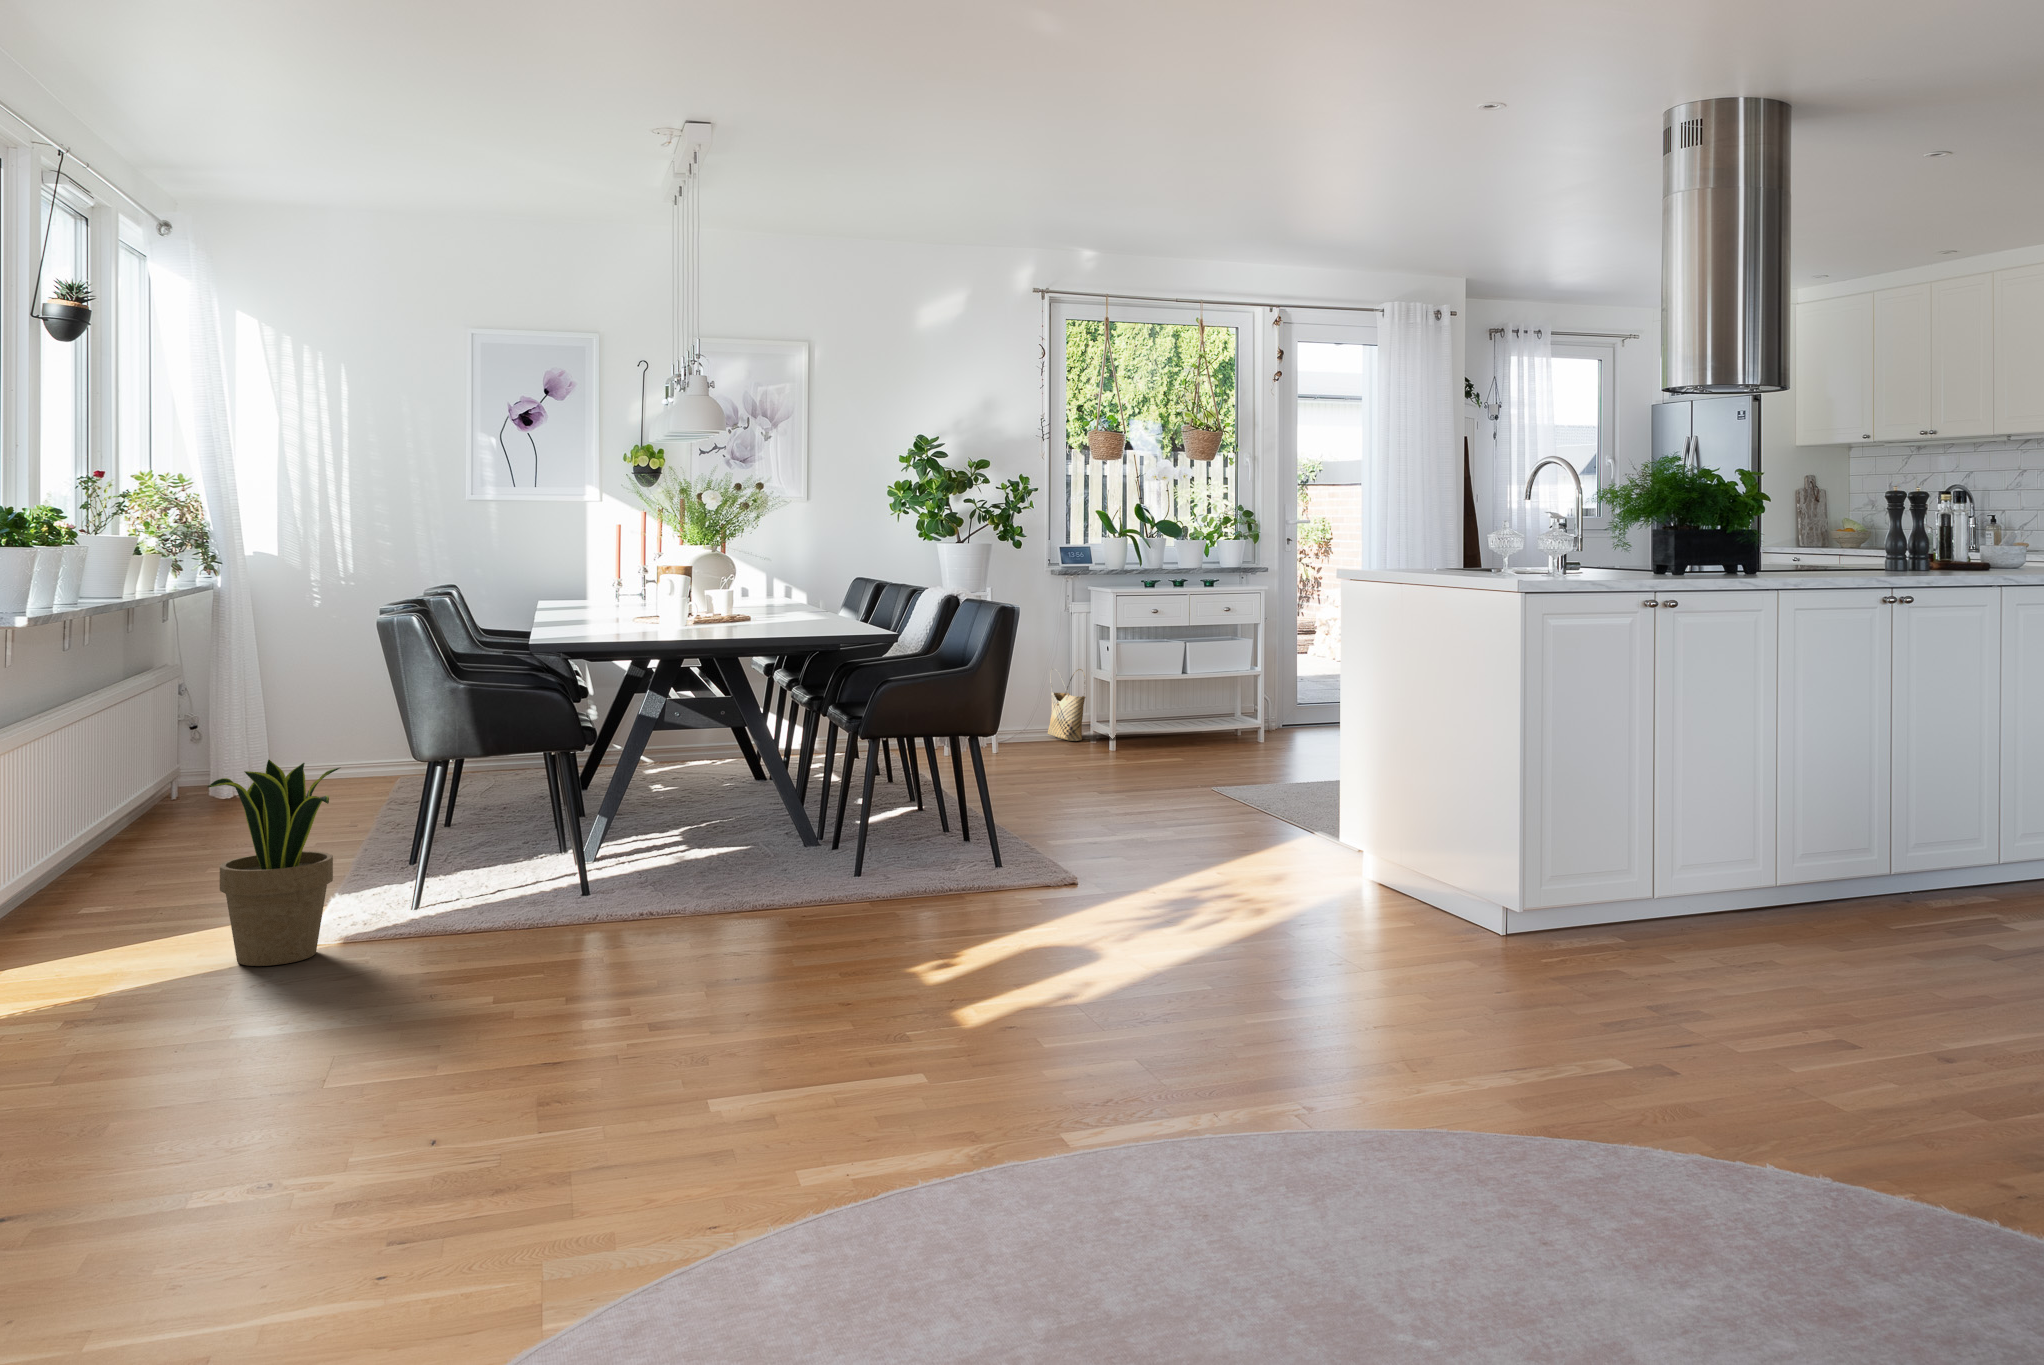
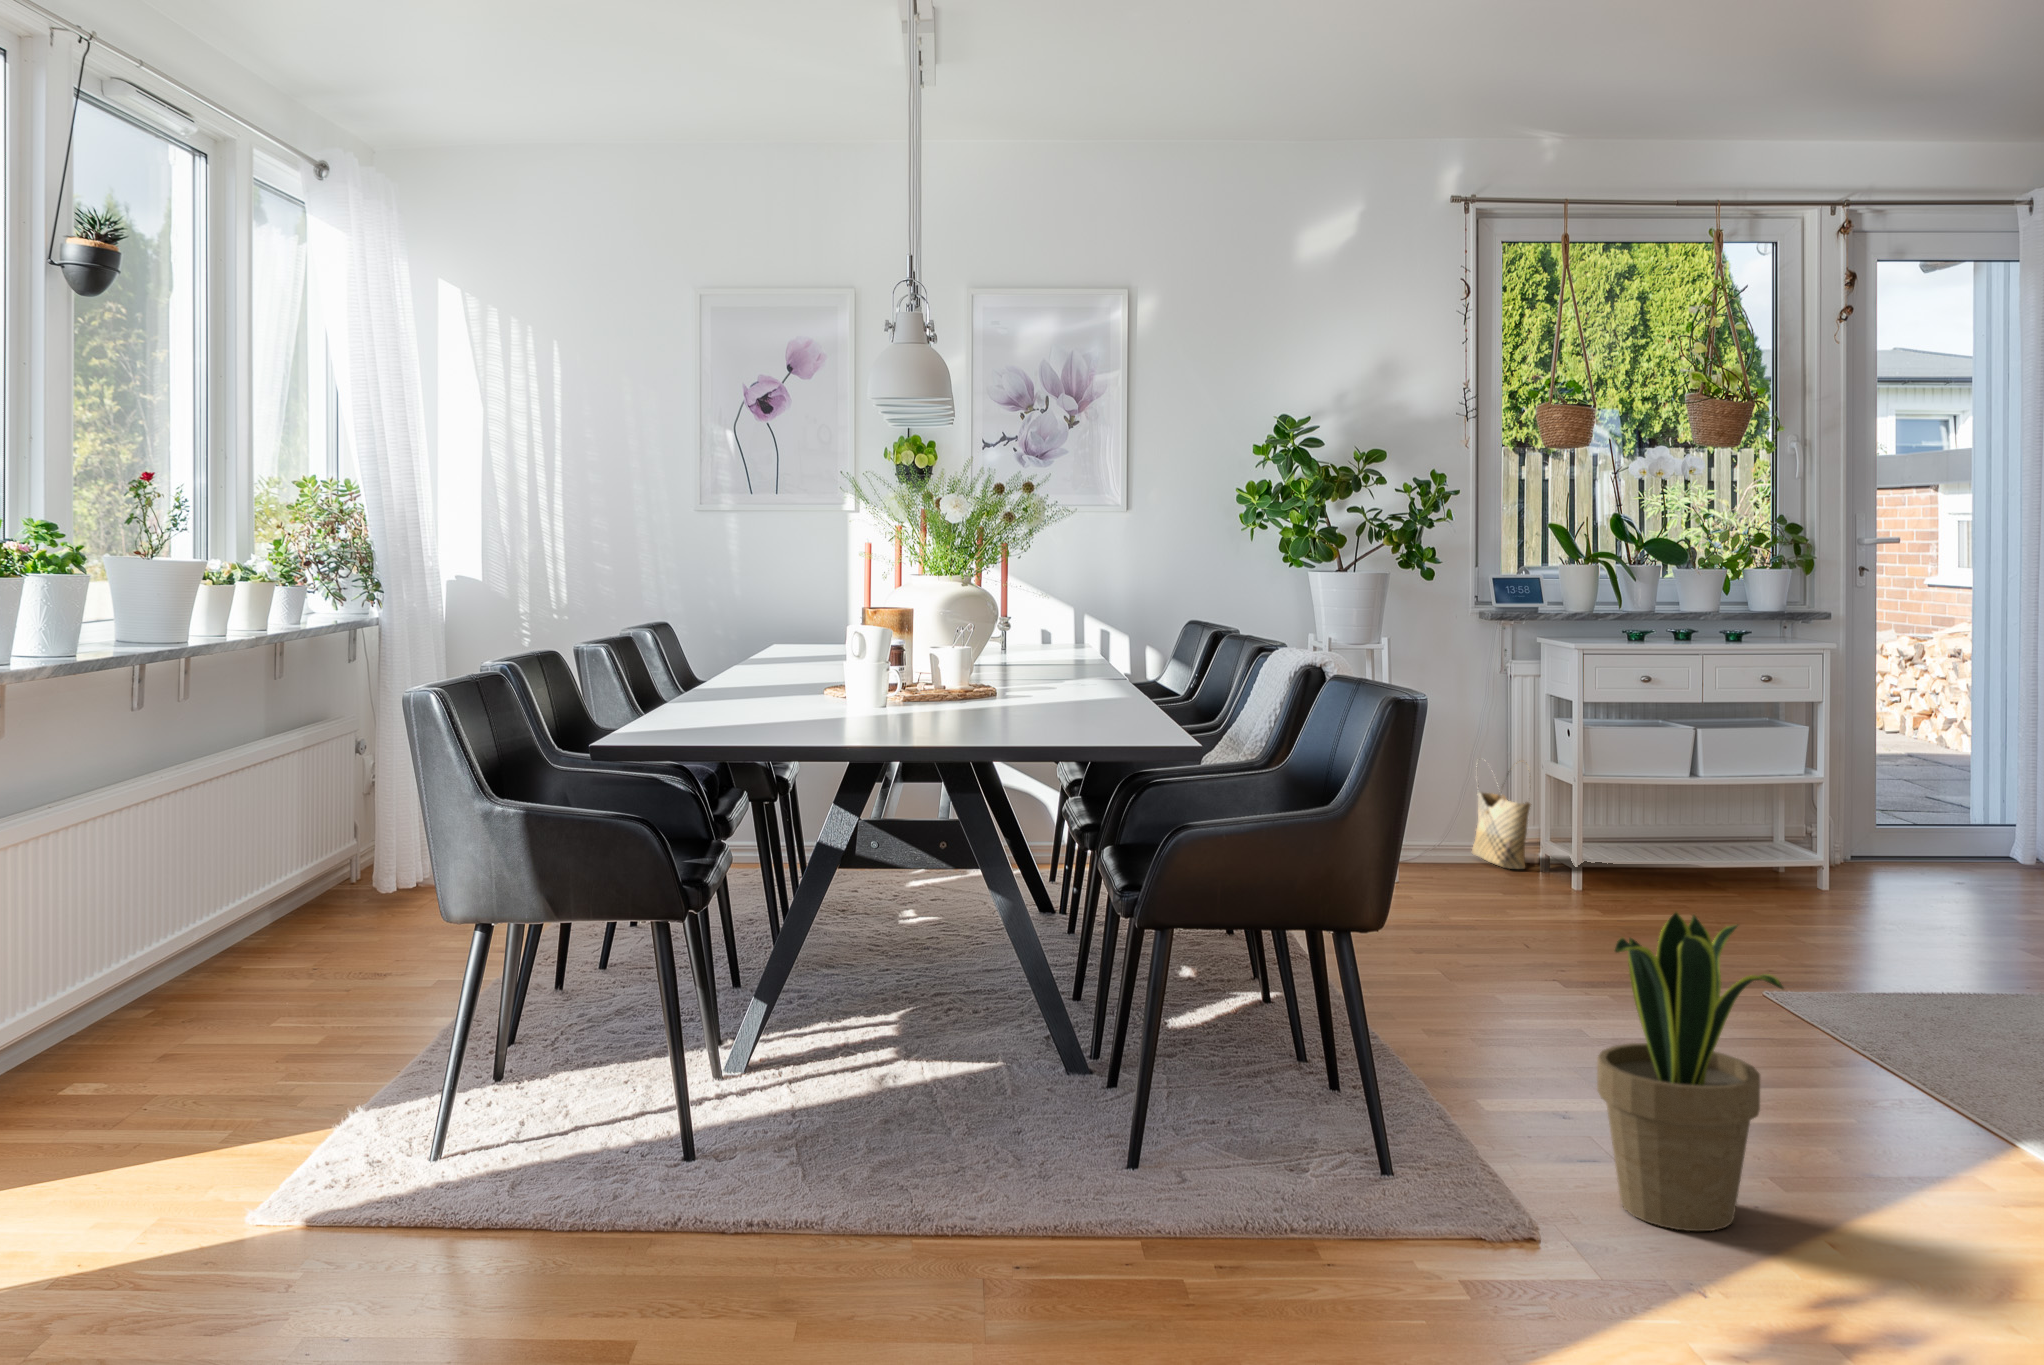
potted plant: present [208,759,340,966] -> present [1597,912,1783,1231]

